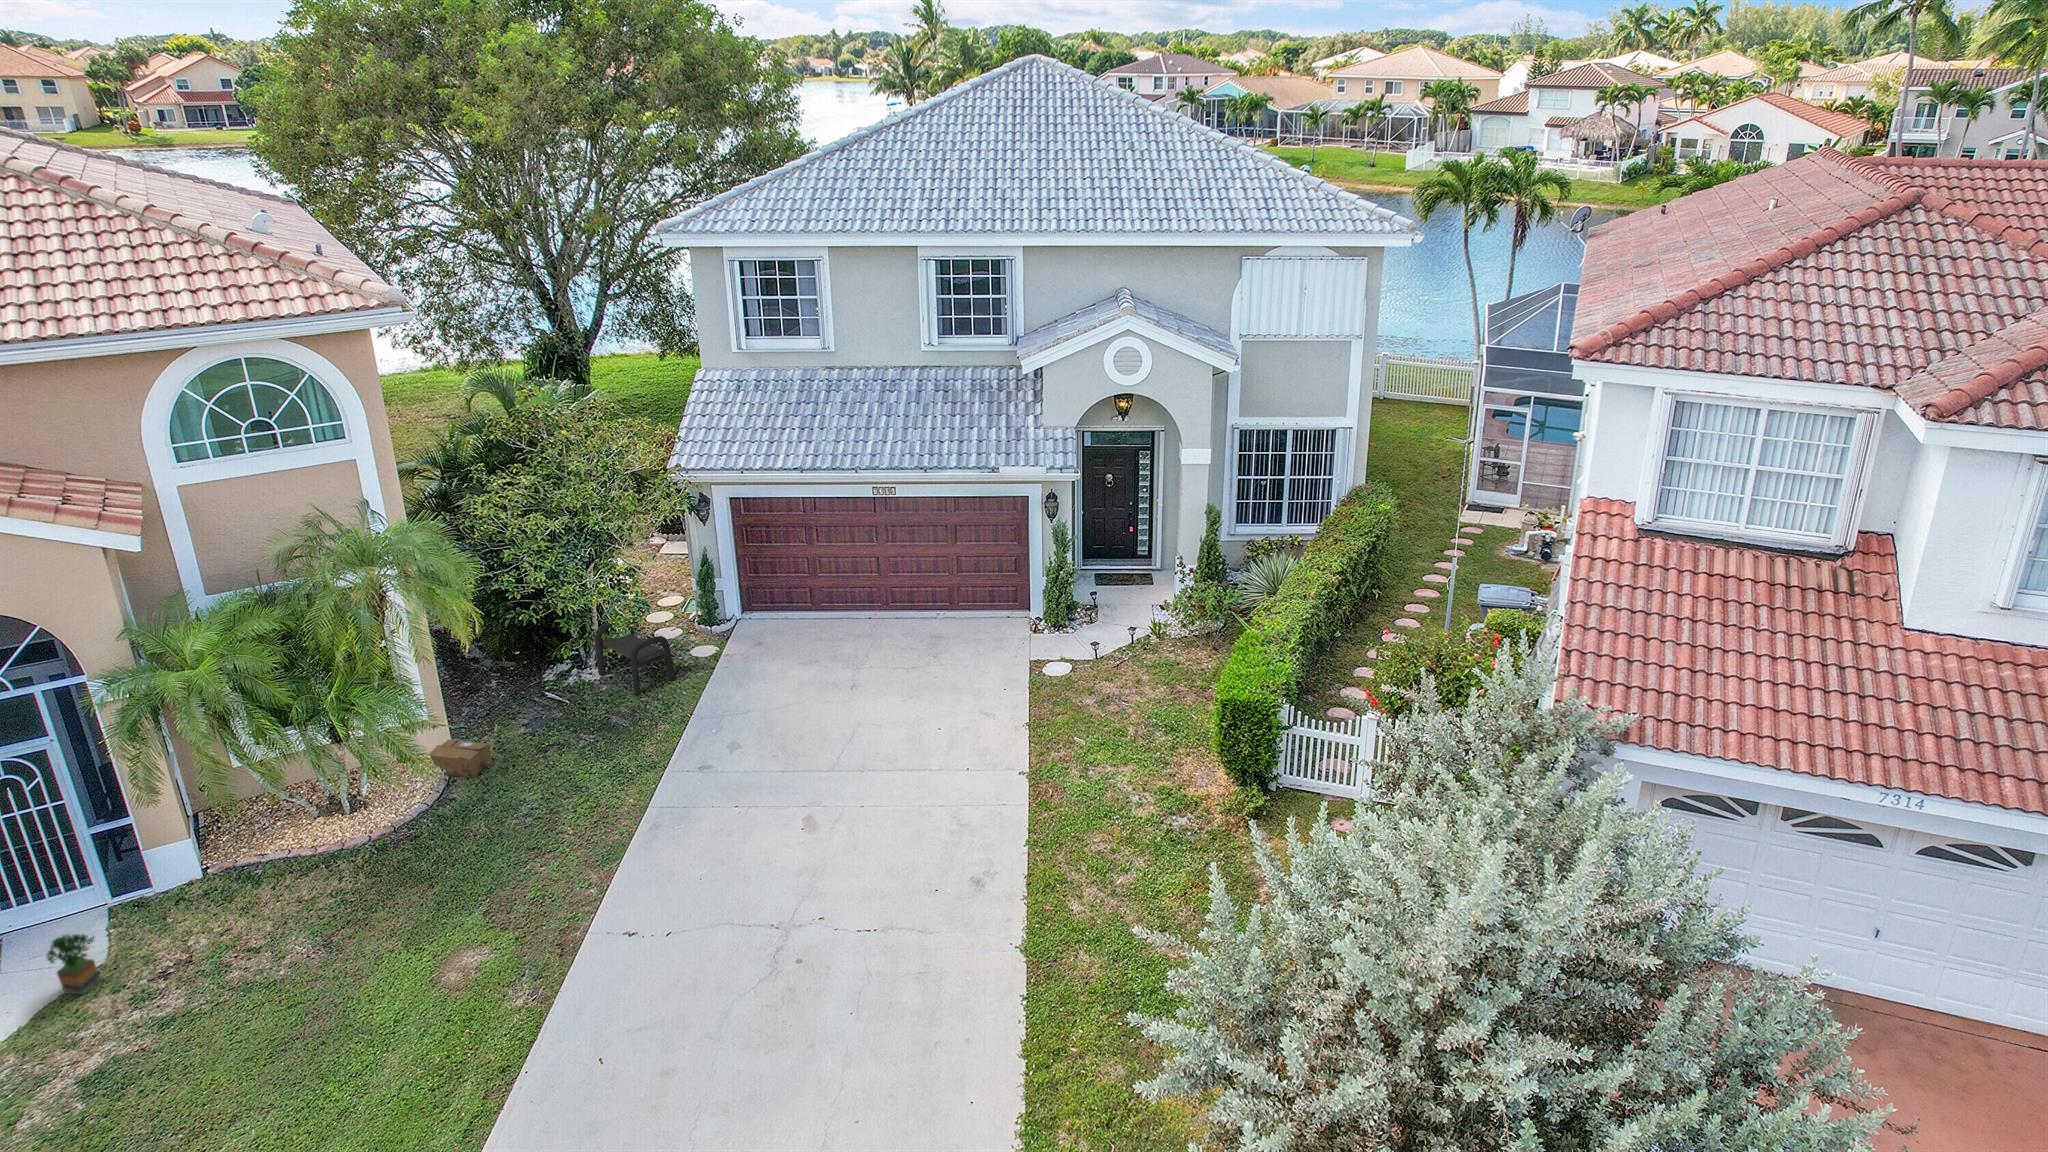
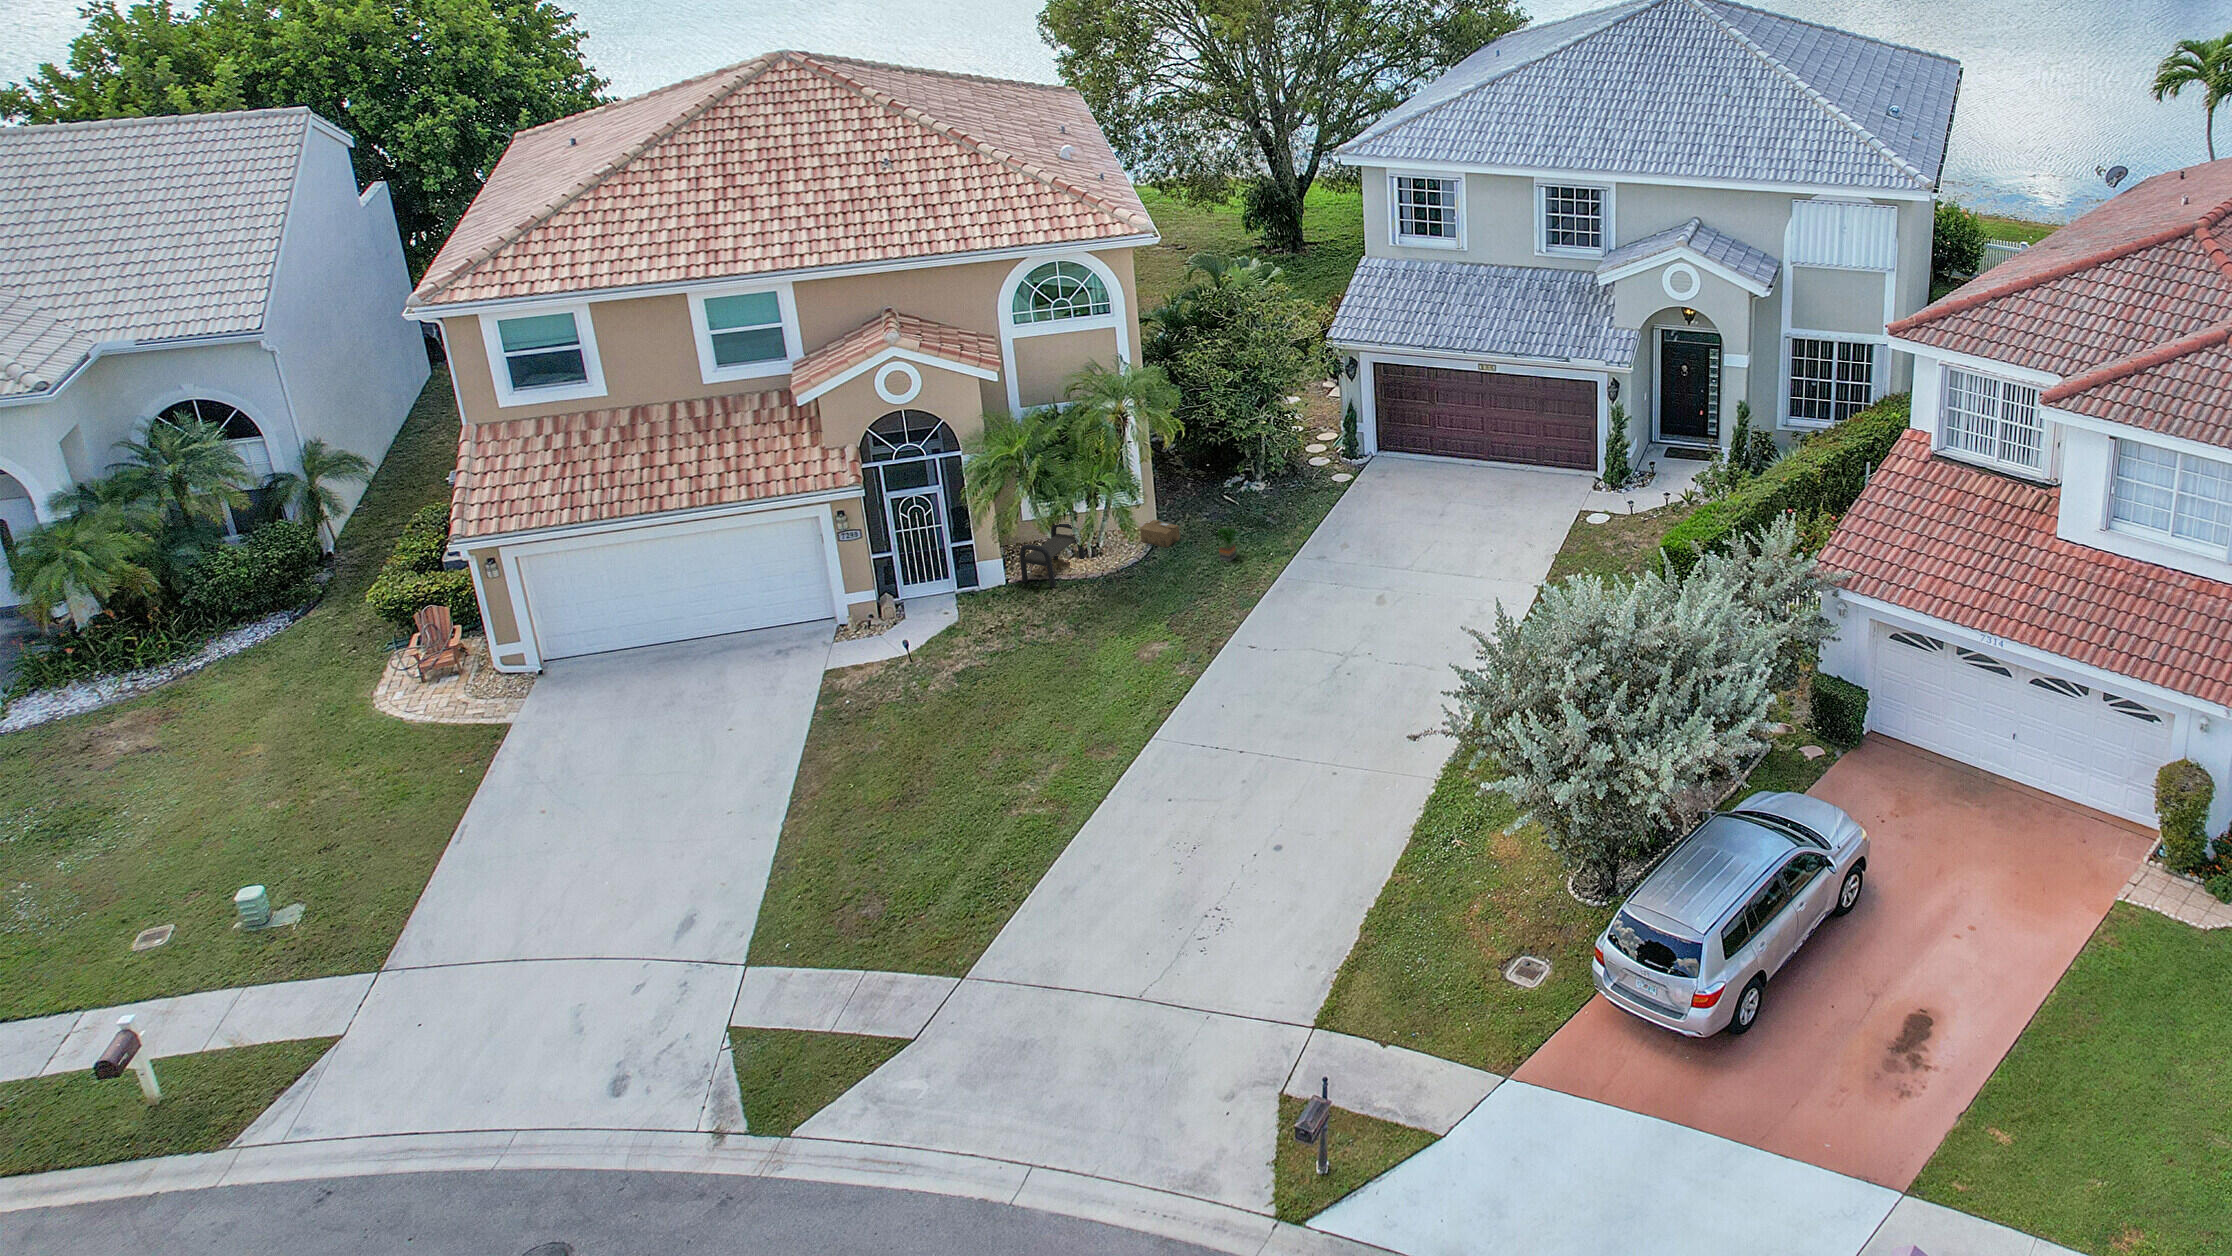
bench: present [595,622,675,695] -> present [1020,524,1085,587]
potted tree: present [46,934,101,995] -> present [1218,528,1237,561]

